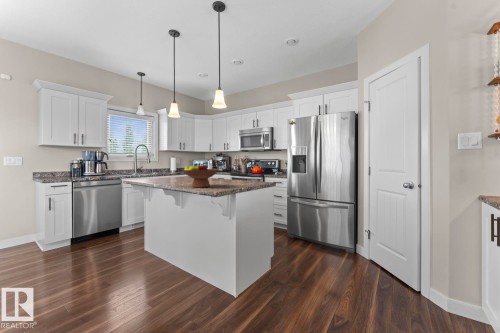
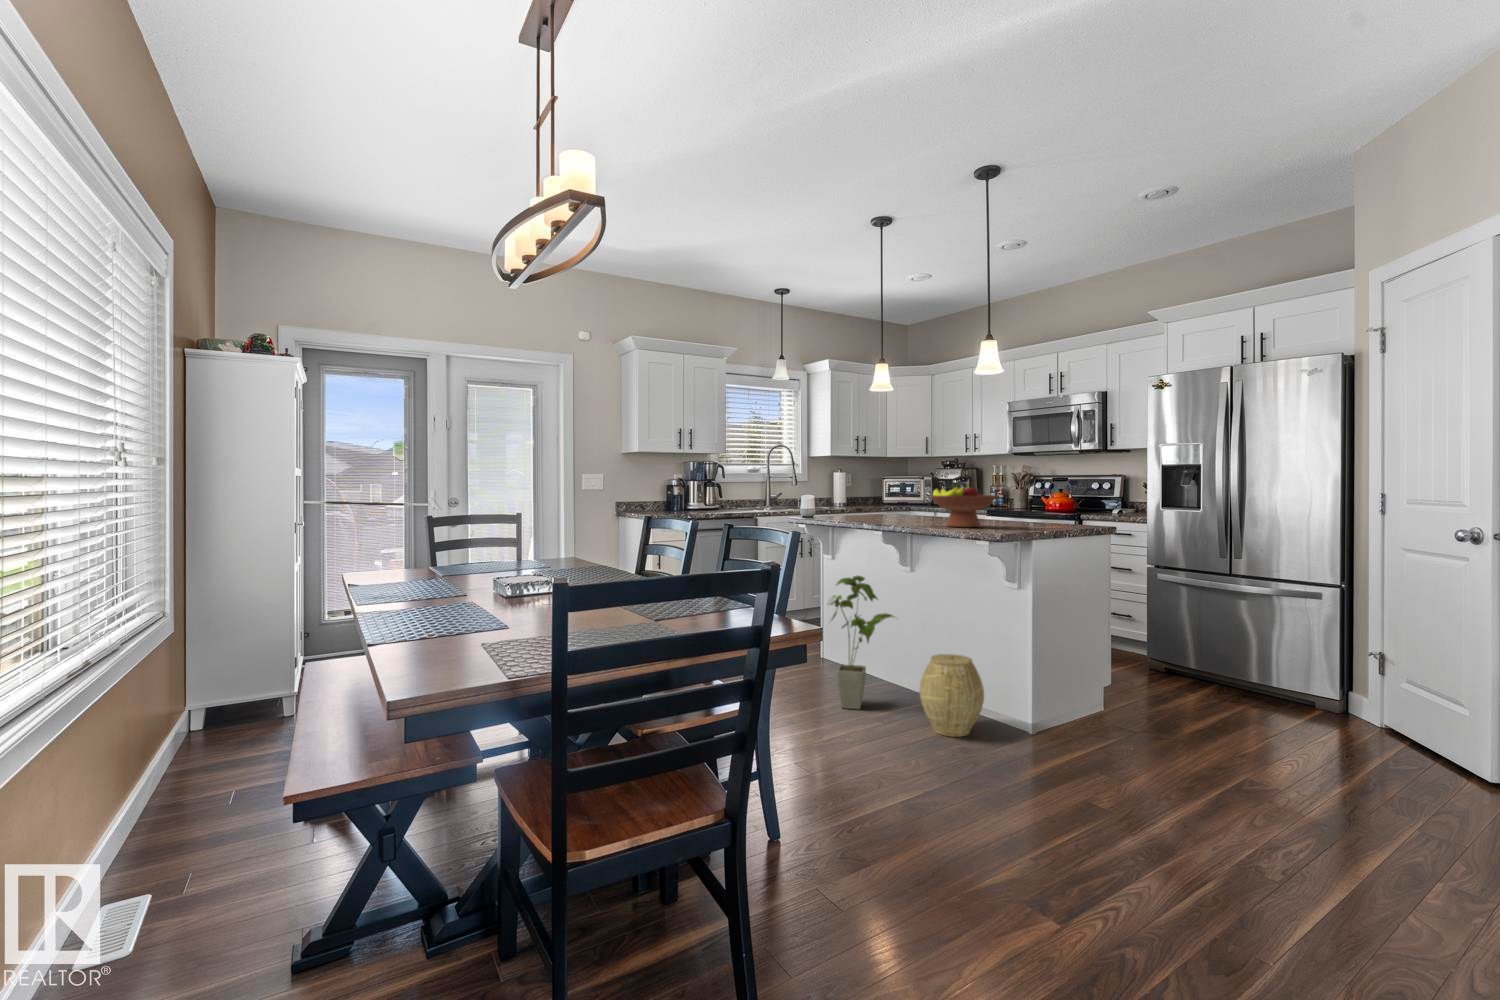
house plant: none [121,217,168,297] -> present [830,576,895,709]
woven basket: none [170,261,208,315] -> present [920,654,984,737]

